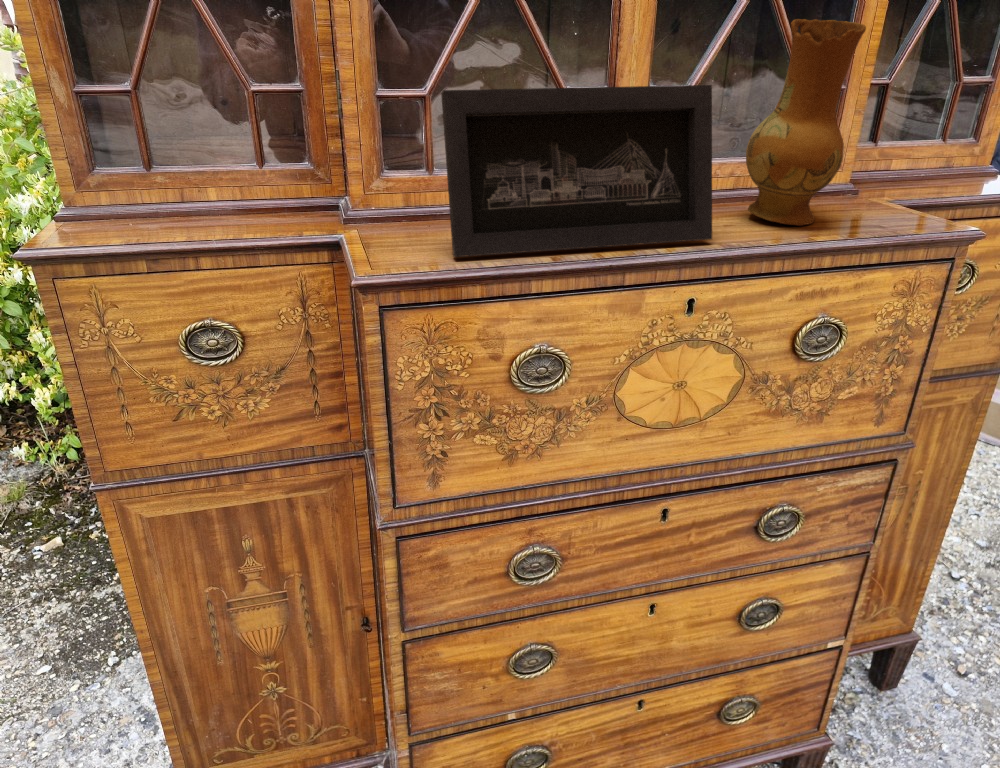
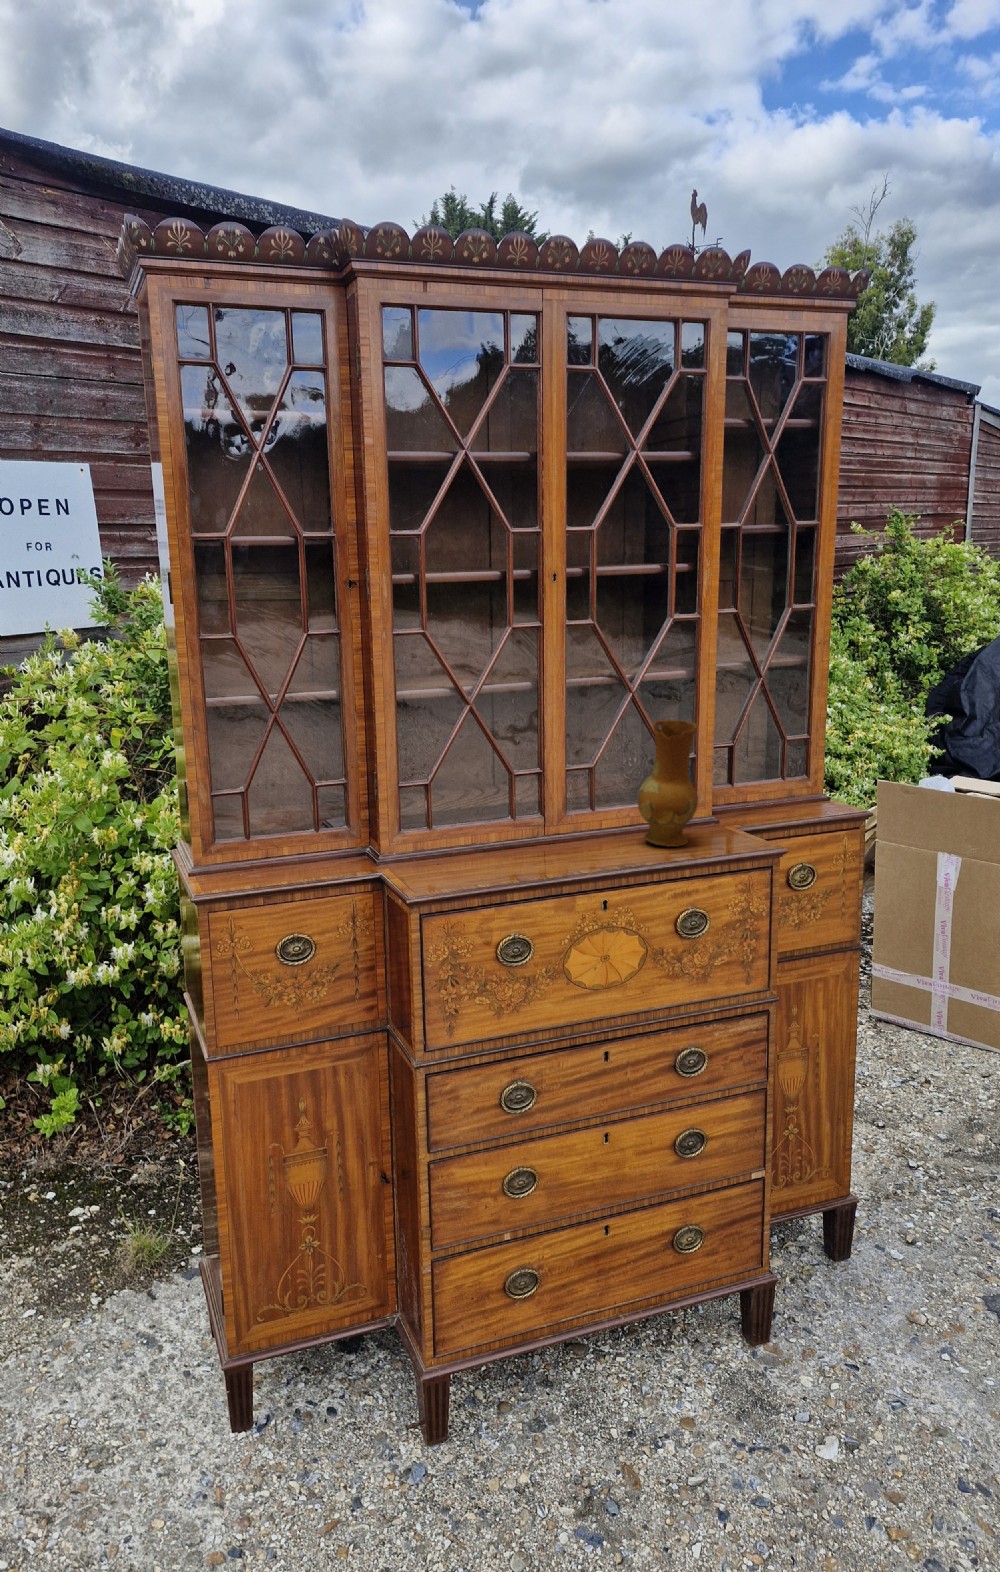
picture frame: present [441,85,712,257] -> none [445,767,617,879]

